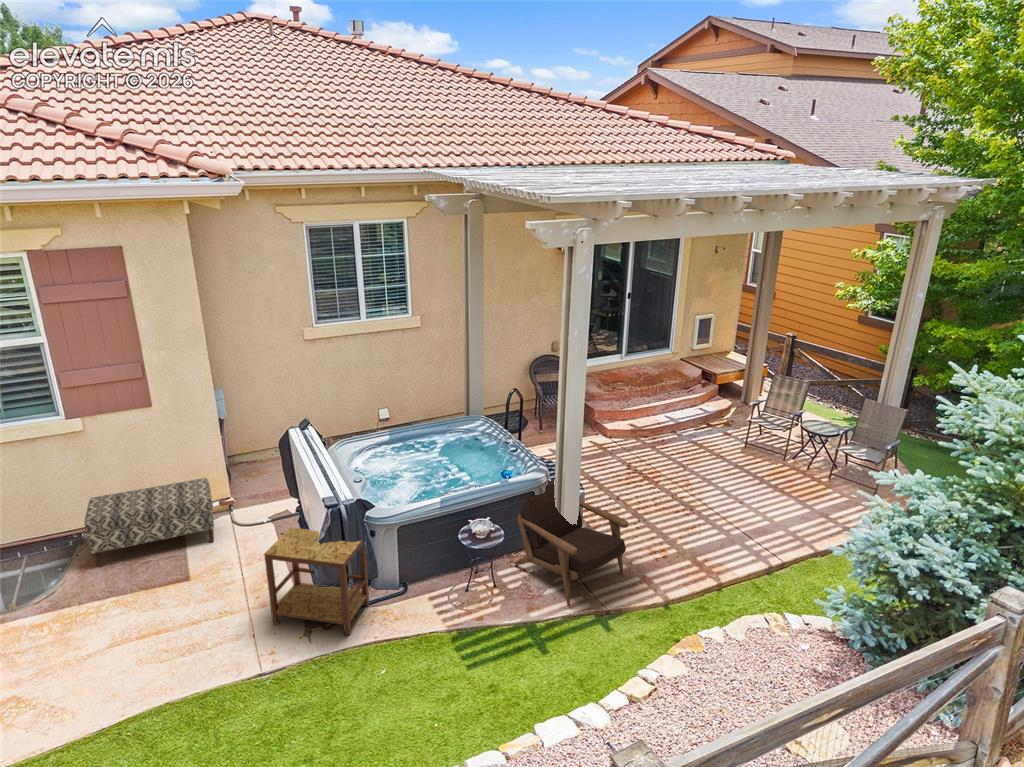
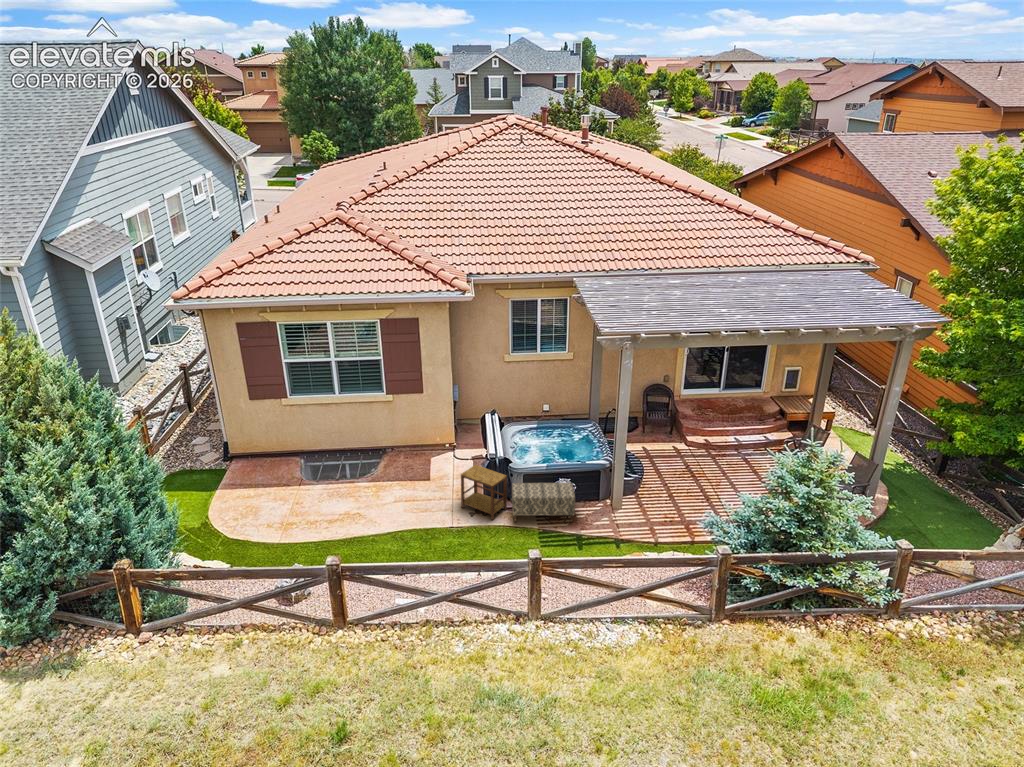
bench: present [85,478,214,566] -> present [512,483,575,522]
armchair: present [514,479,628,606] -> none [585,465,646,533]

